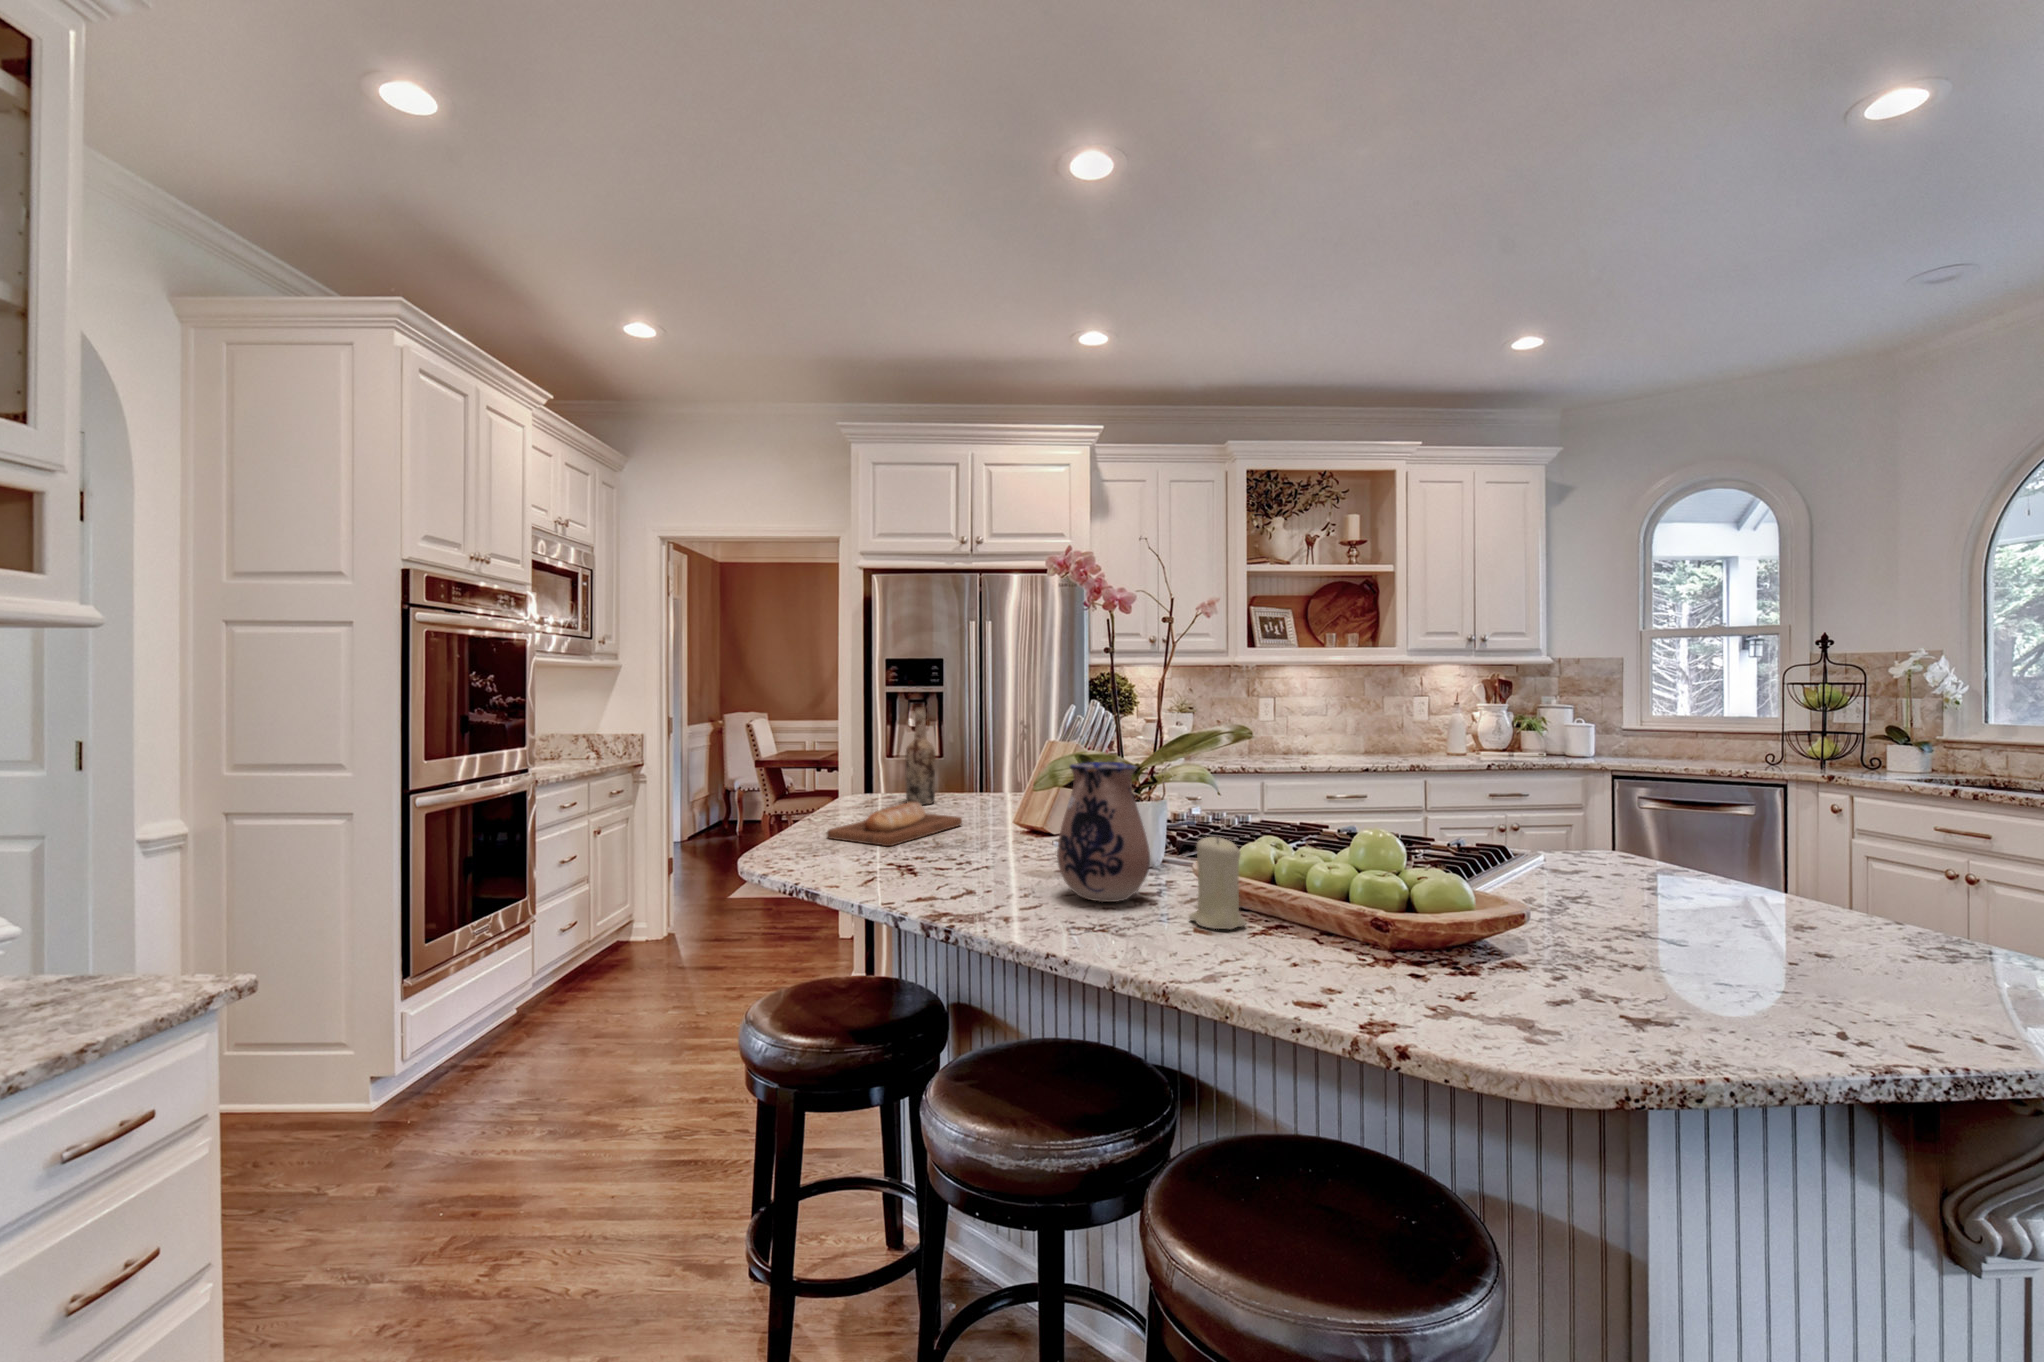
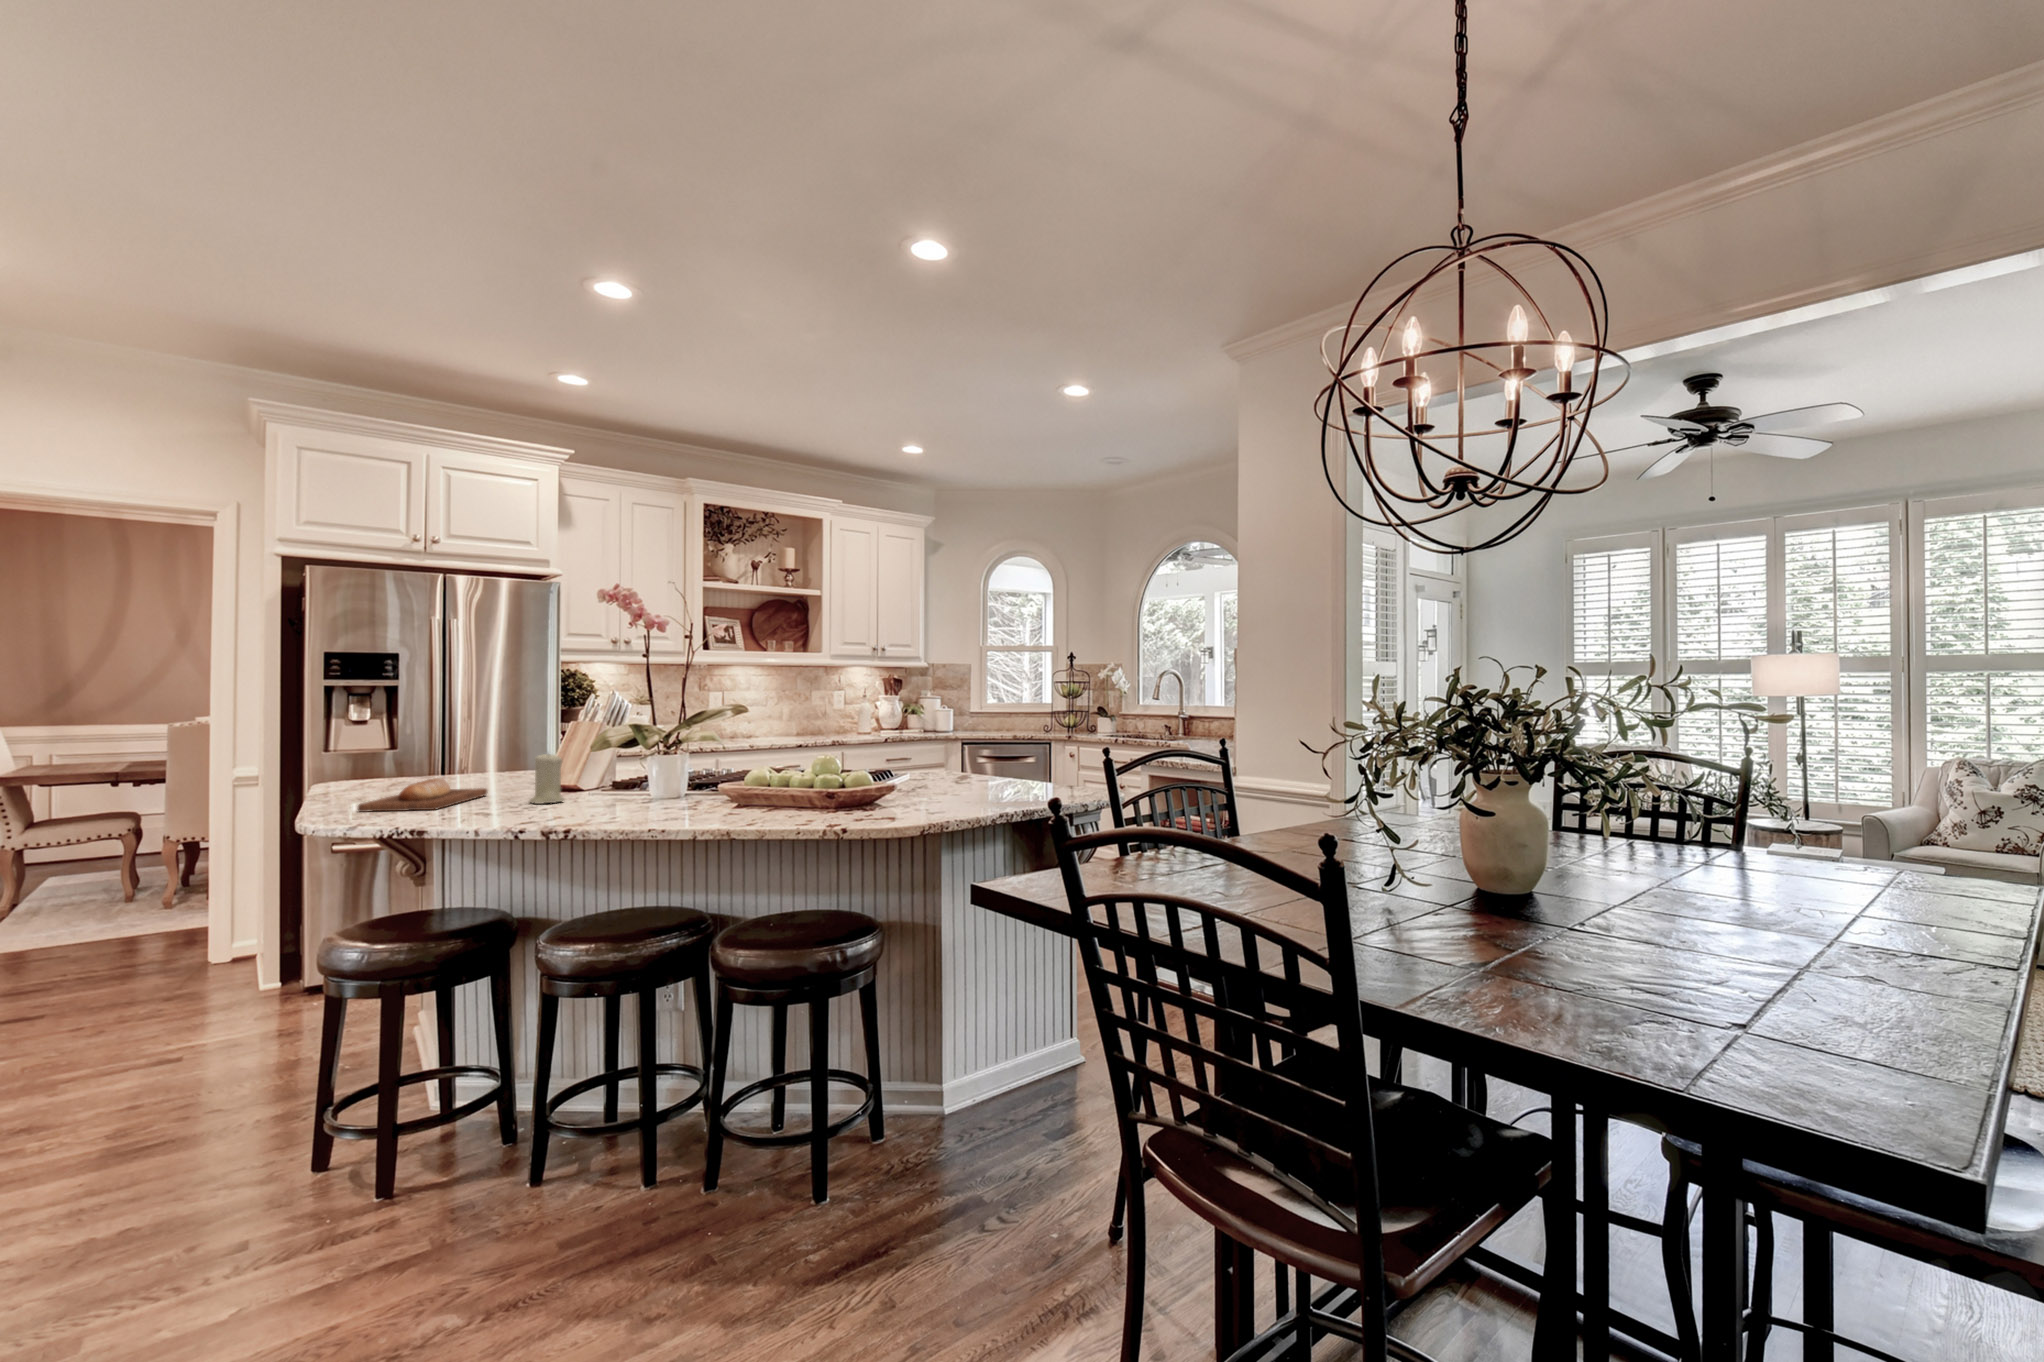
wine bottle: present [906,706,935,805] -> none [401,698,436,789]
ceramic pitcher: present [1057,762,1150,902] -> none [621,720,690,813]
candle: present [1189,836,1246,929] -> present [529,754,564,804]

